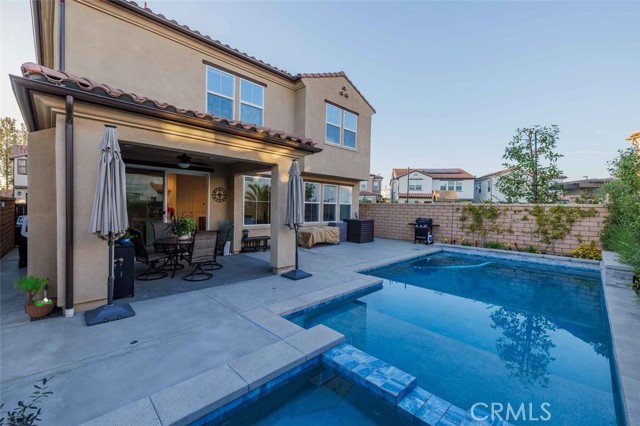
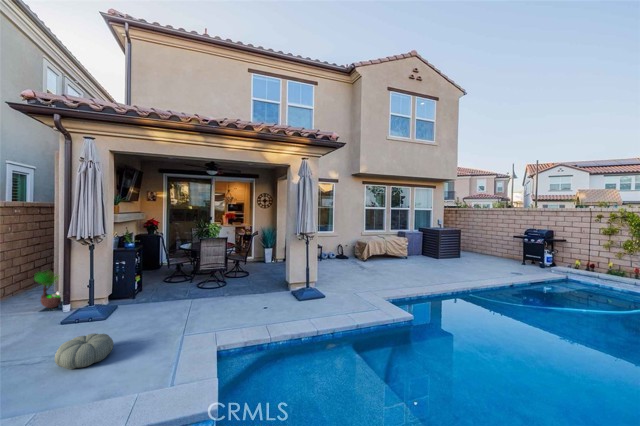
pouf: none [148,320,196,352] -> present [55,334,114,369]

